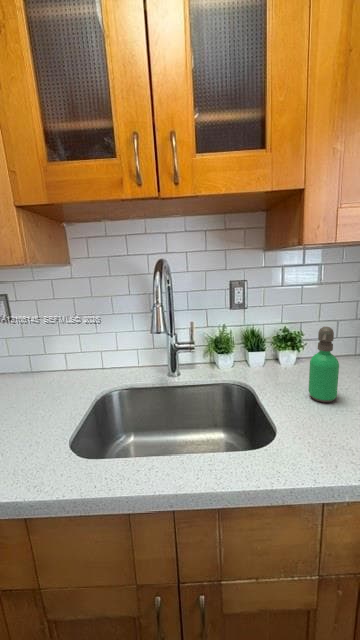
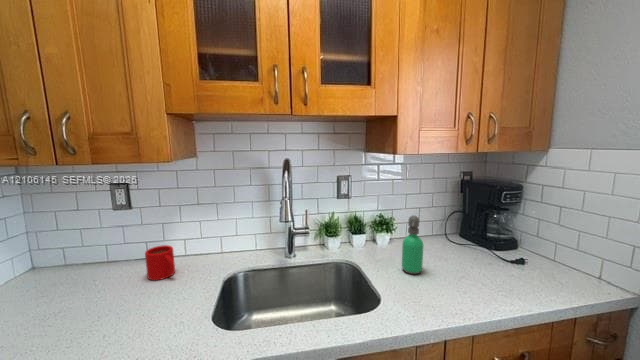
mug: none [19,359,52,394] -> present [145,245,175,280]

